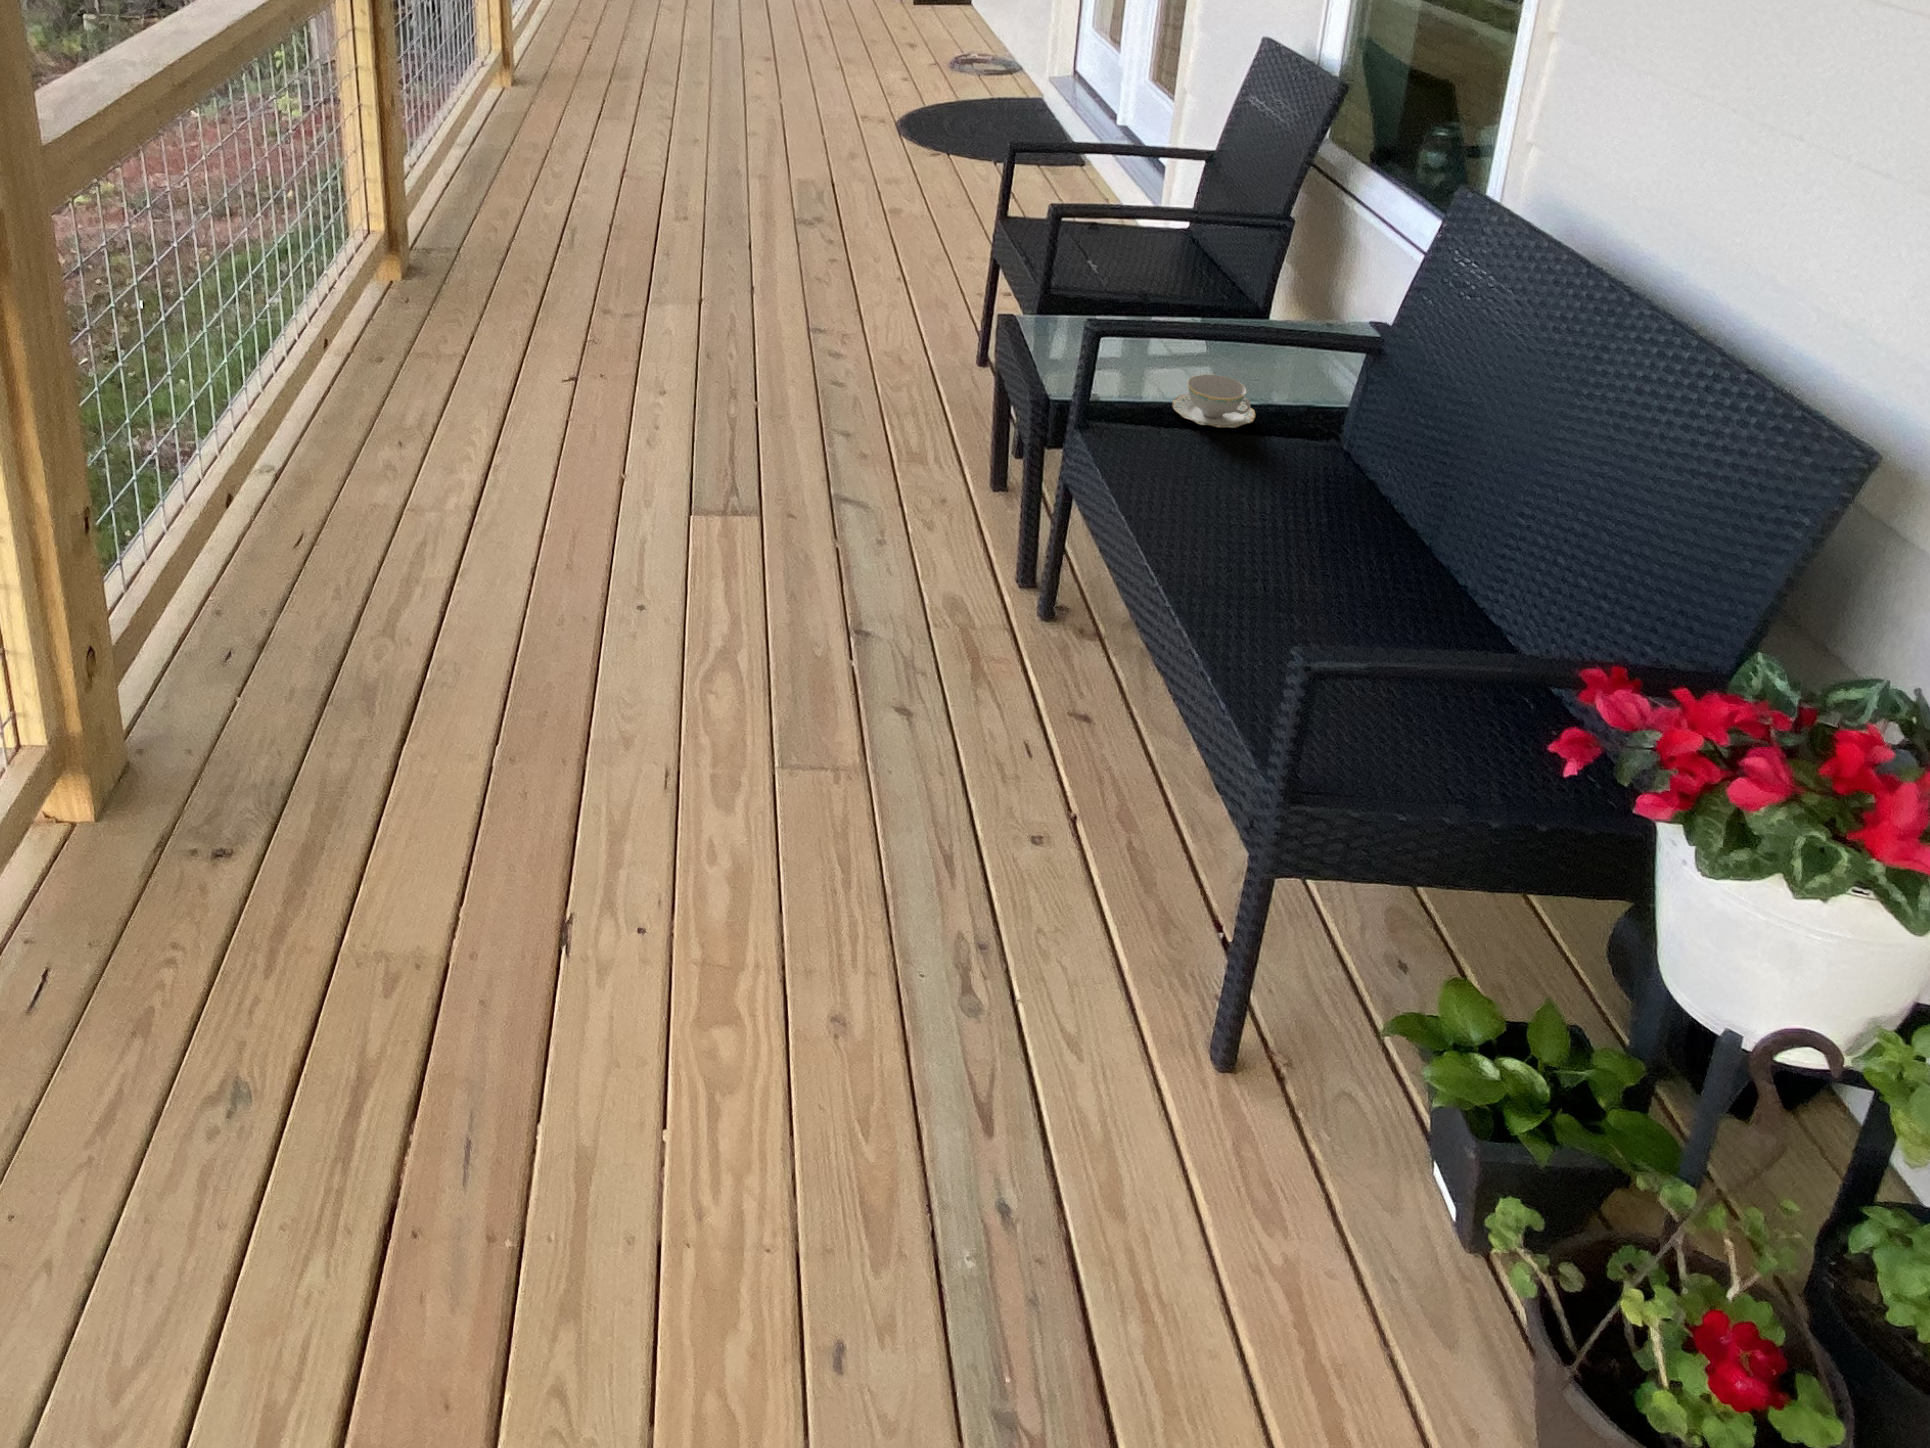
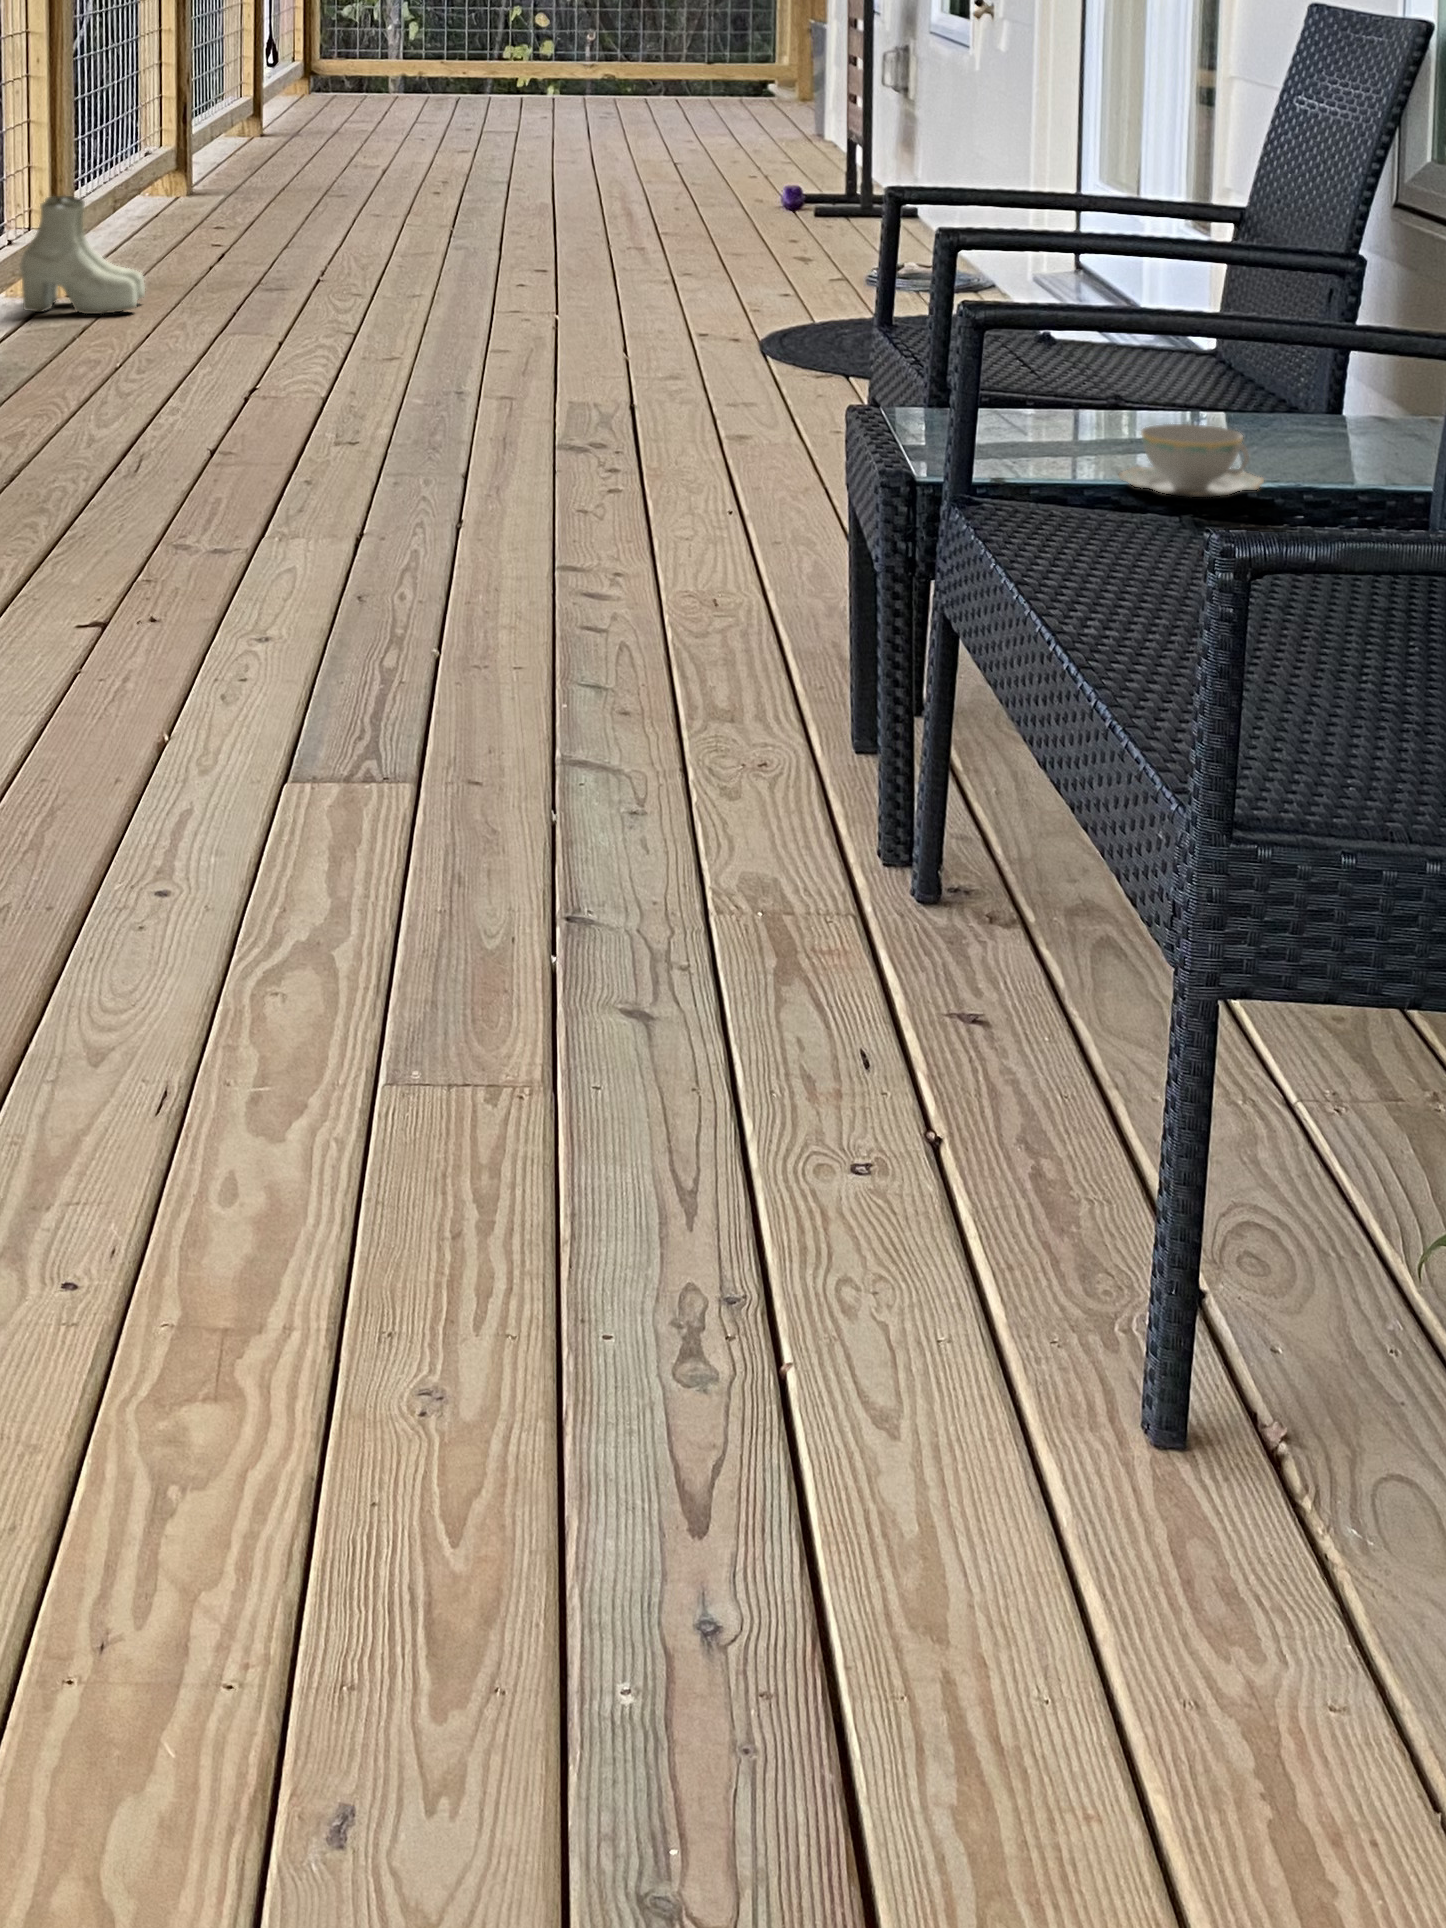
boots: none [486,23,554,94] -> present [20,195,145,314]

